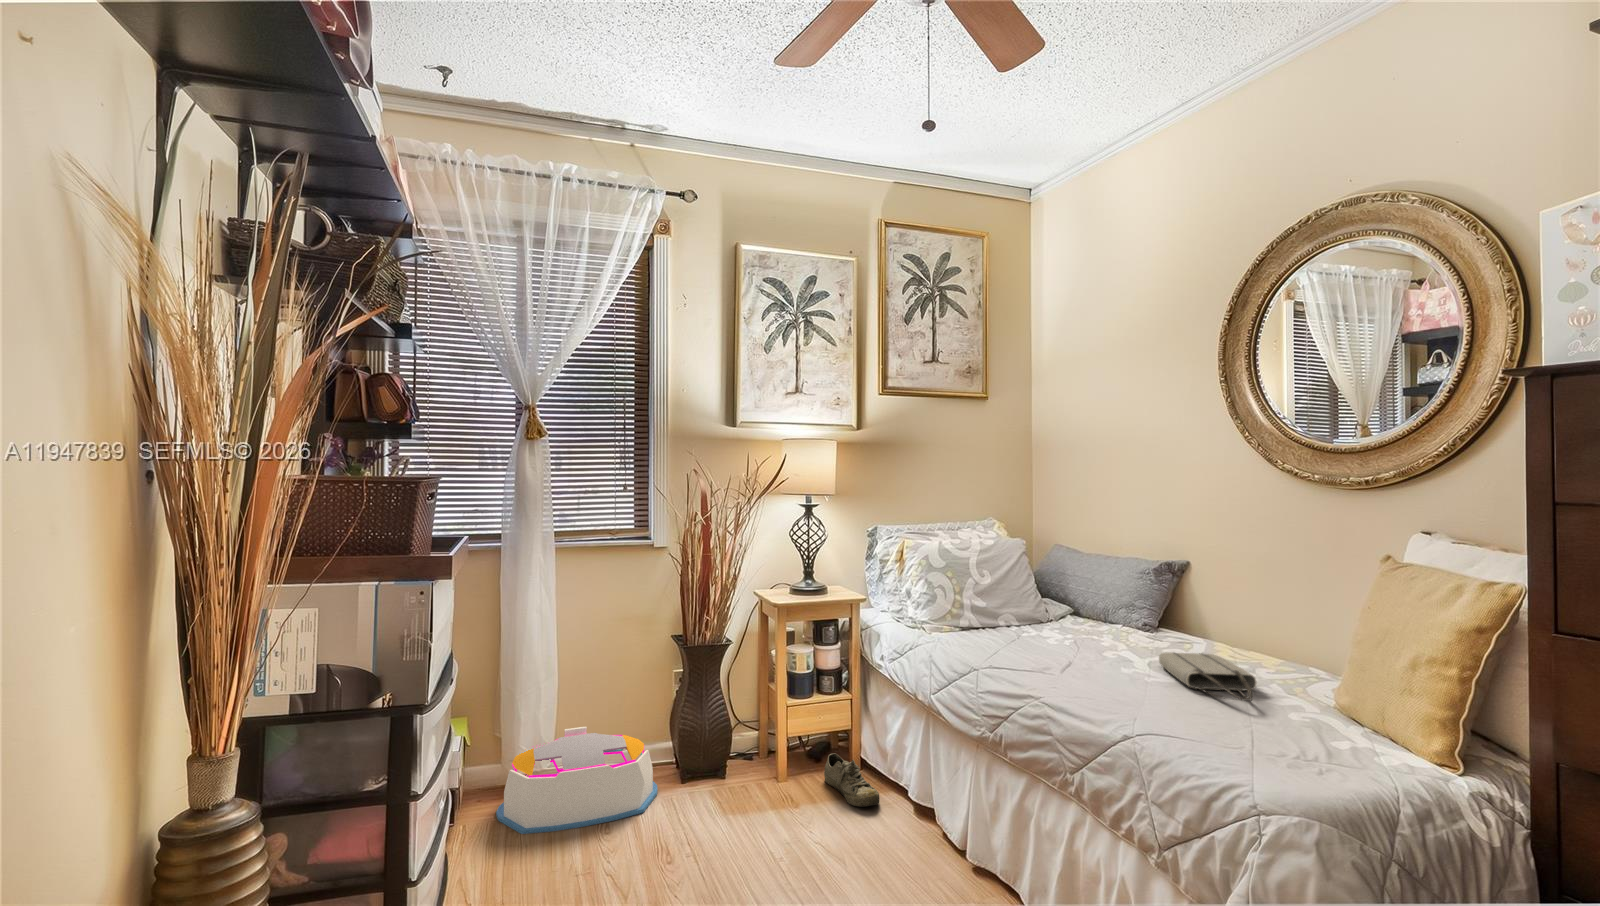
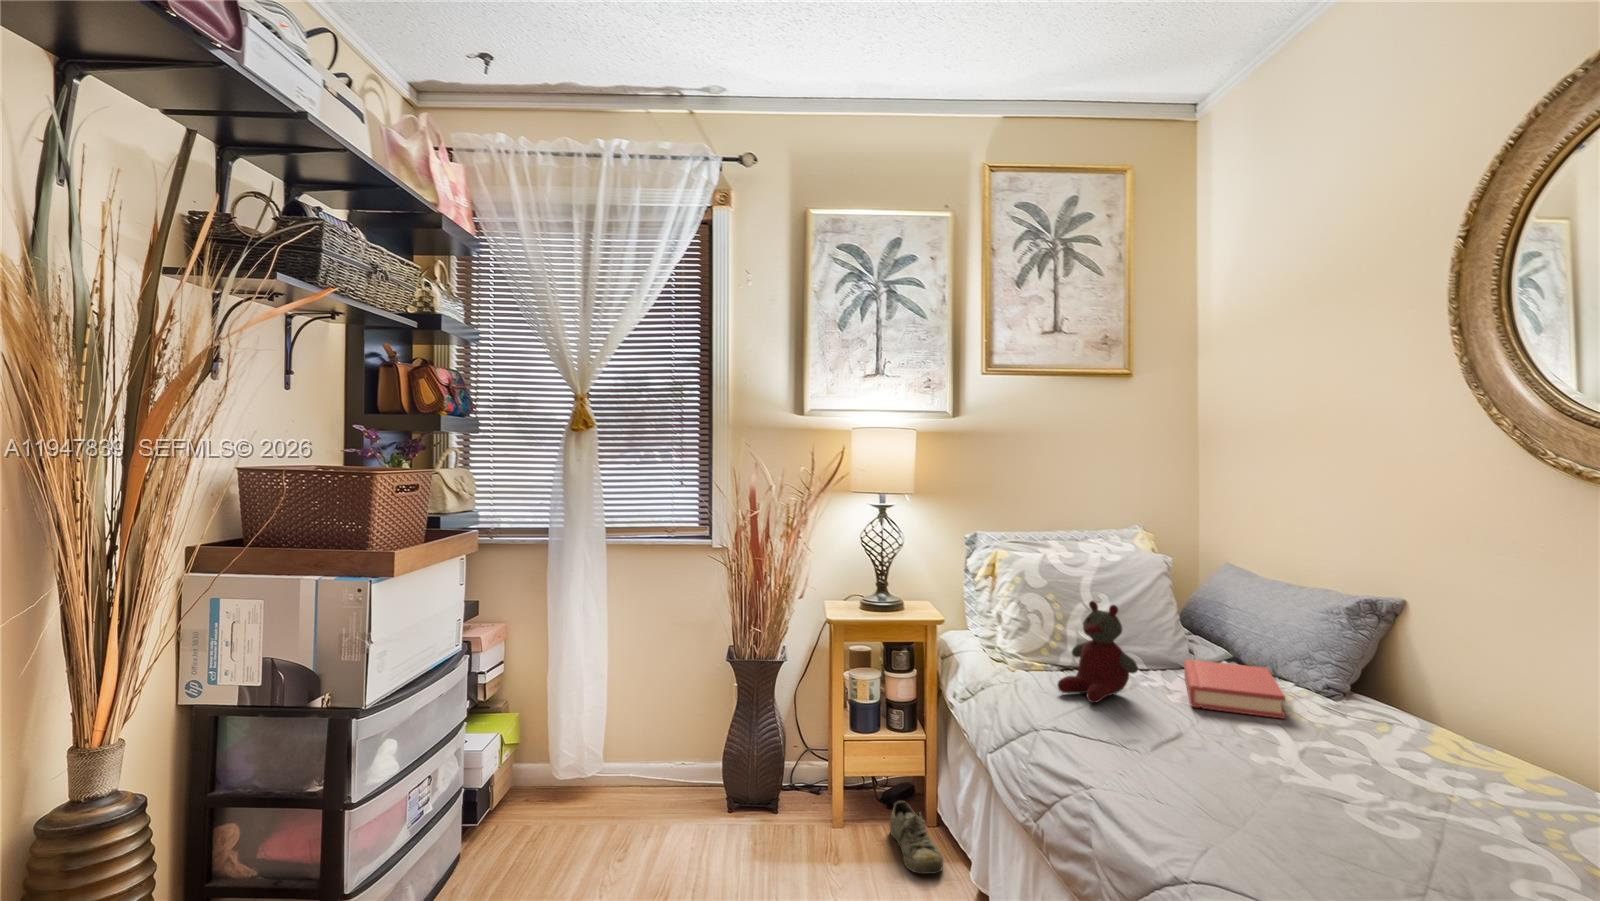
stuffed bear: none [973,573,1032,651] -> present [1058,601,1138,703]
hardback book: none [1051,615,1130,650] -> present [1184,660,1285,719]
tote bag: present [1159,653,1256,701] -> none [1314,731,1461,829]
storage bin: present [496,727,657,834] -> none [535,736,703,846]

